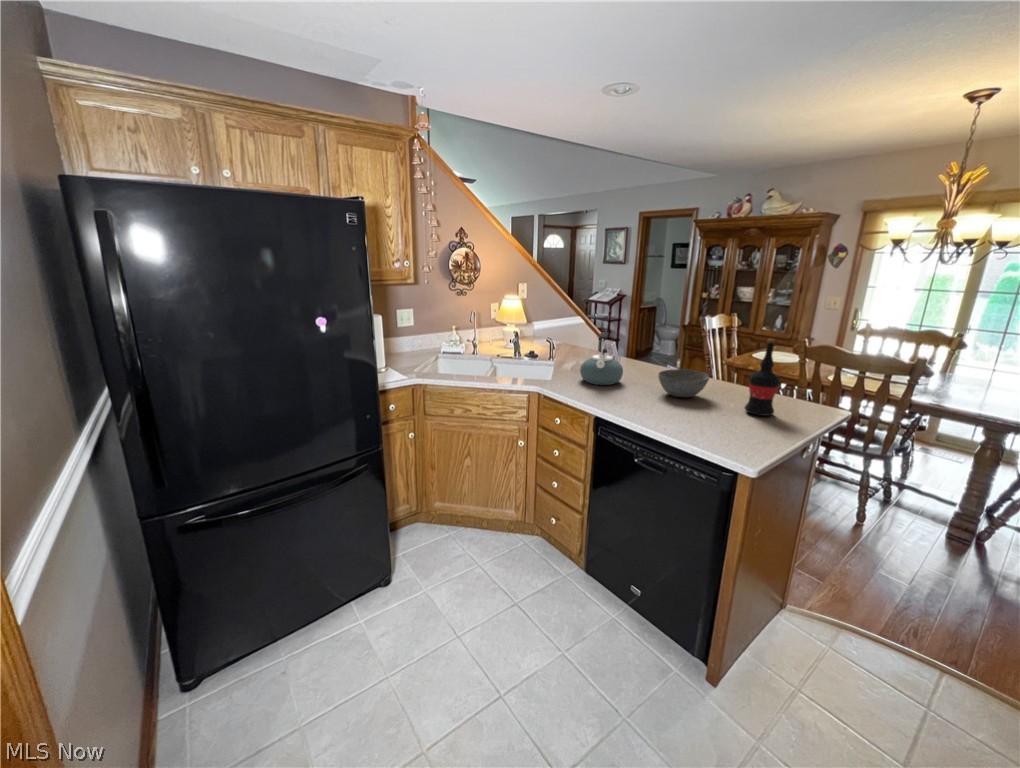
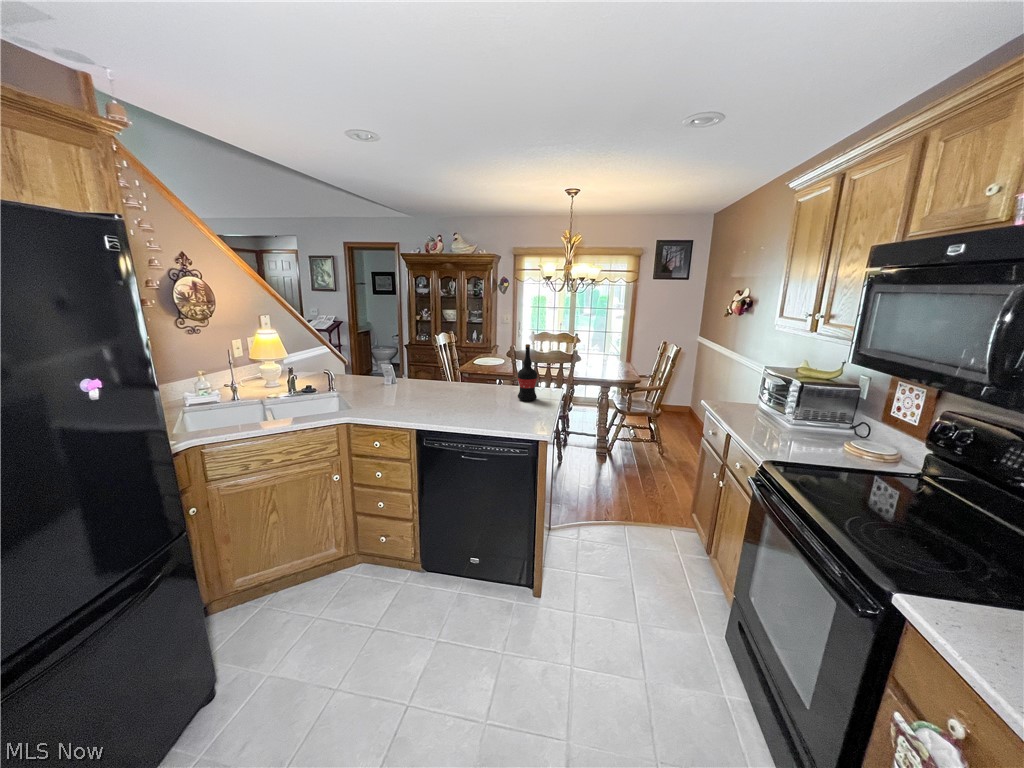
kettle: present [580,332,623,385] -> none [376,355,416,404]
bowl: present [658,369,709,397] -> none [449,376,488,399]

